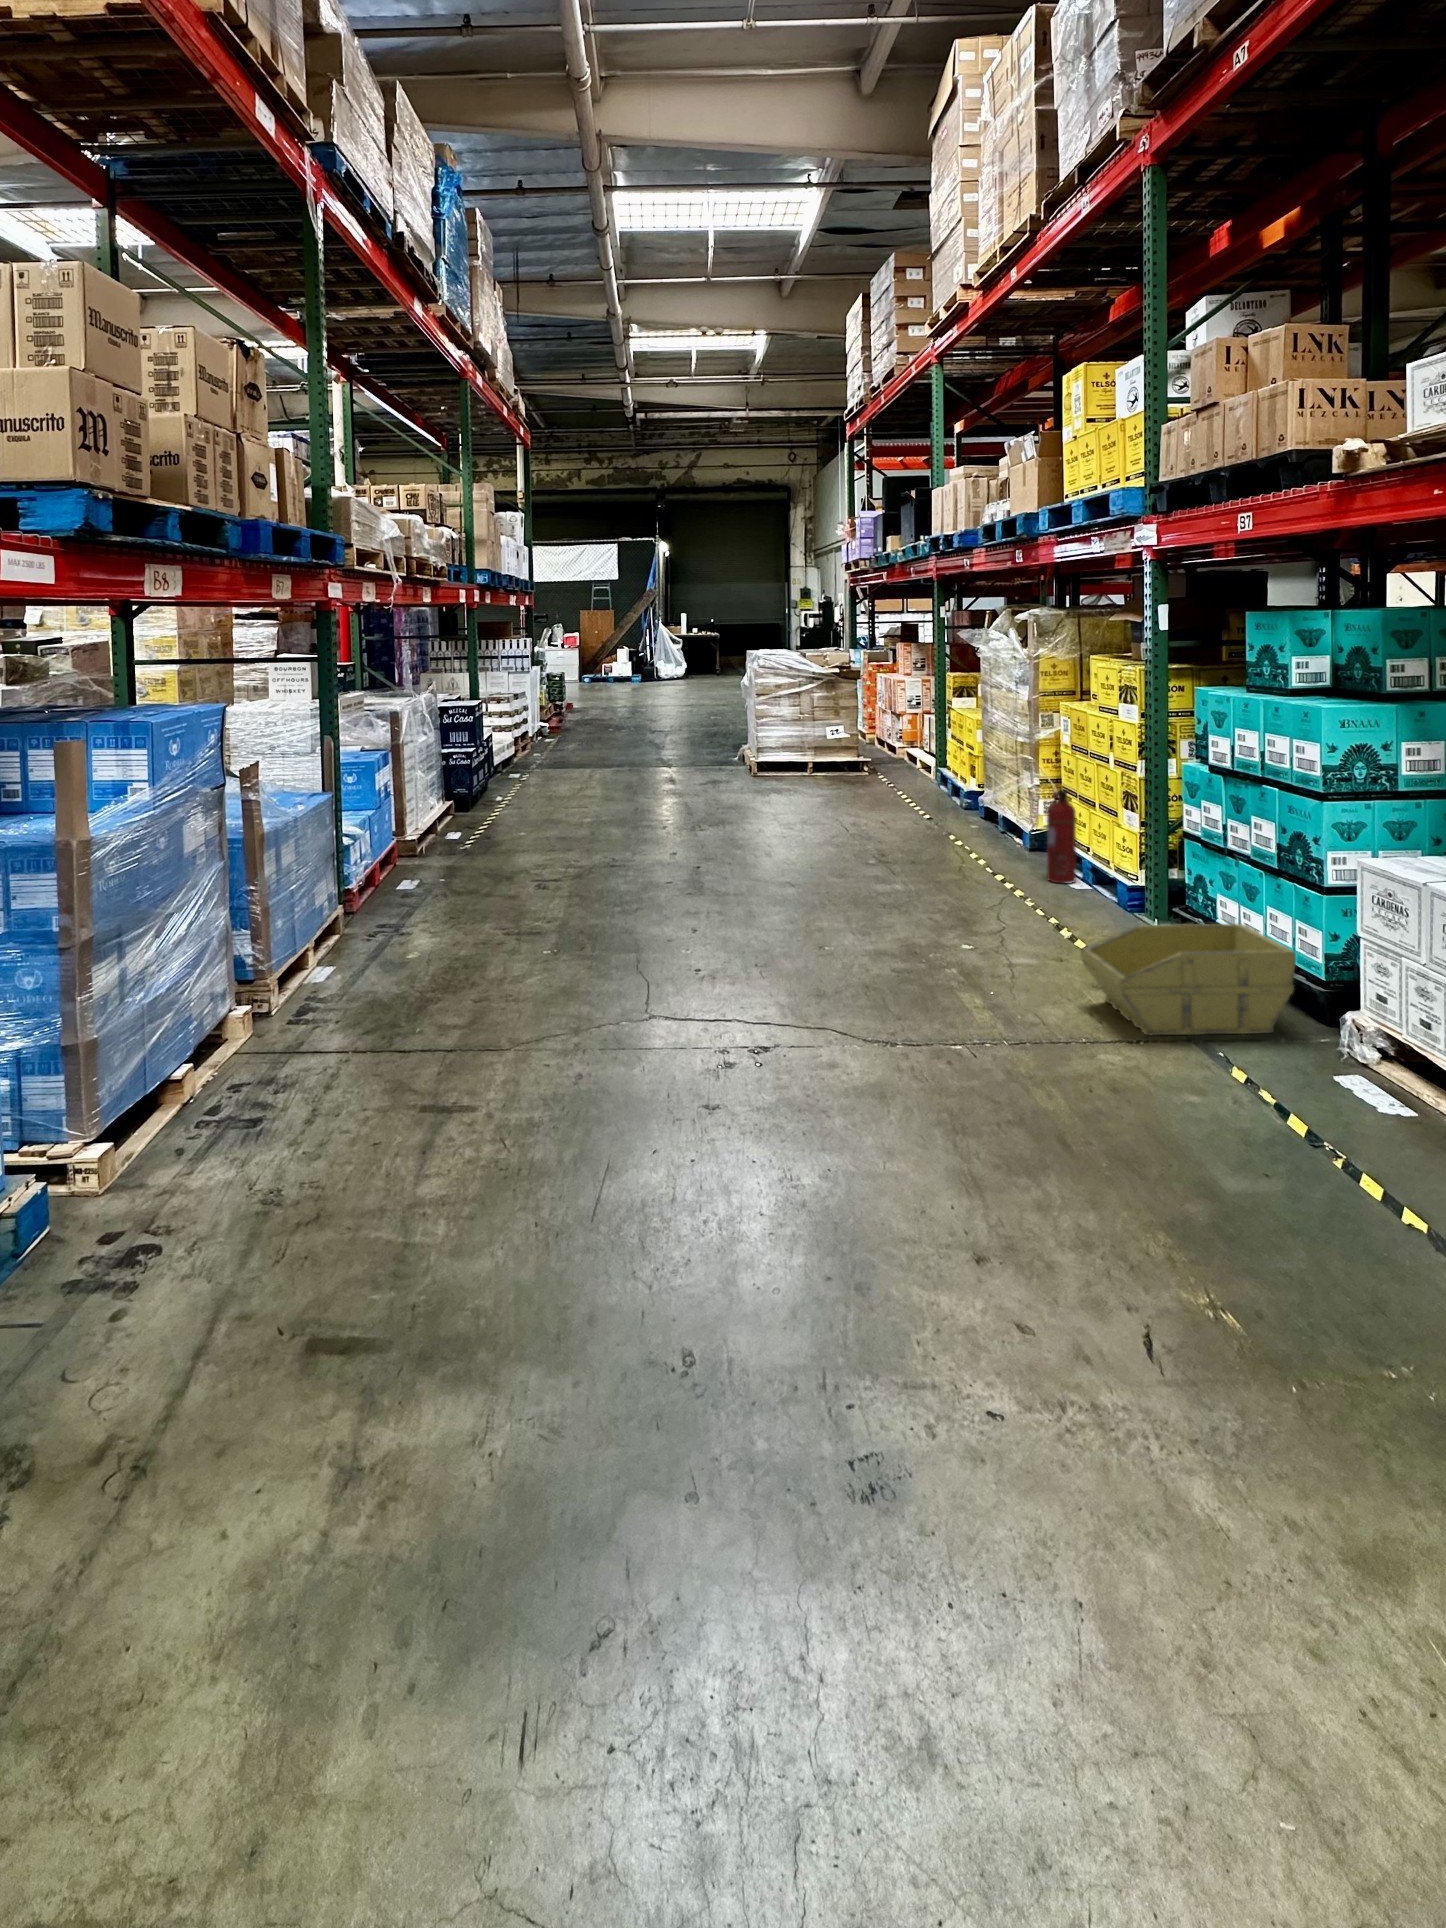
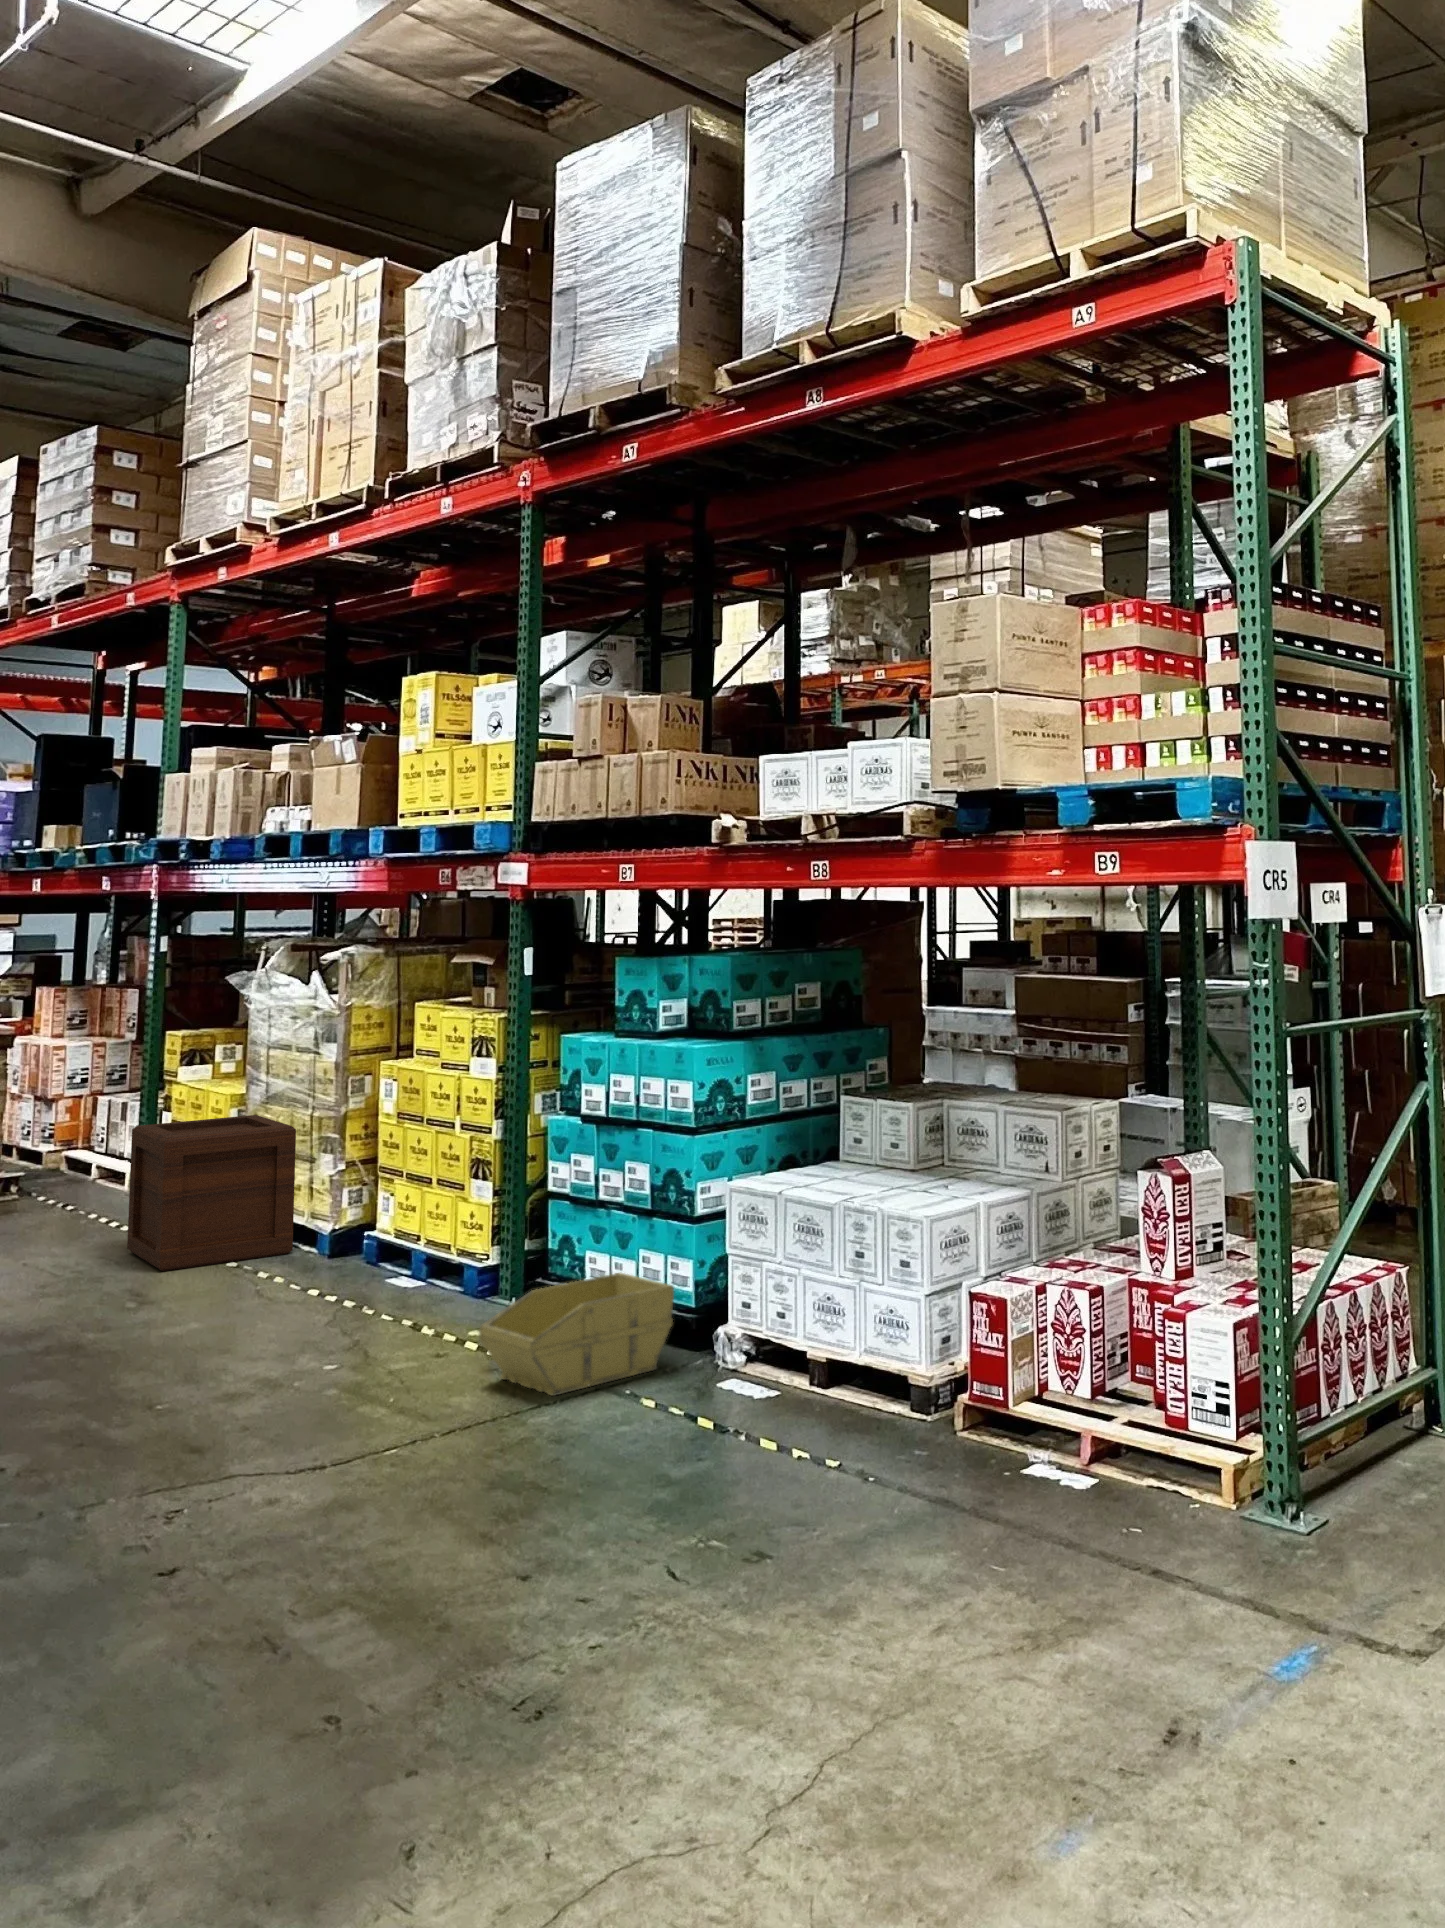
wooden crate: none [895,735,1003,842] -> present [127,1115,296,1271]
fire extinguisher: present [1047,790,1076,884] -> none [374,1168,409,1286]

